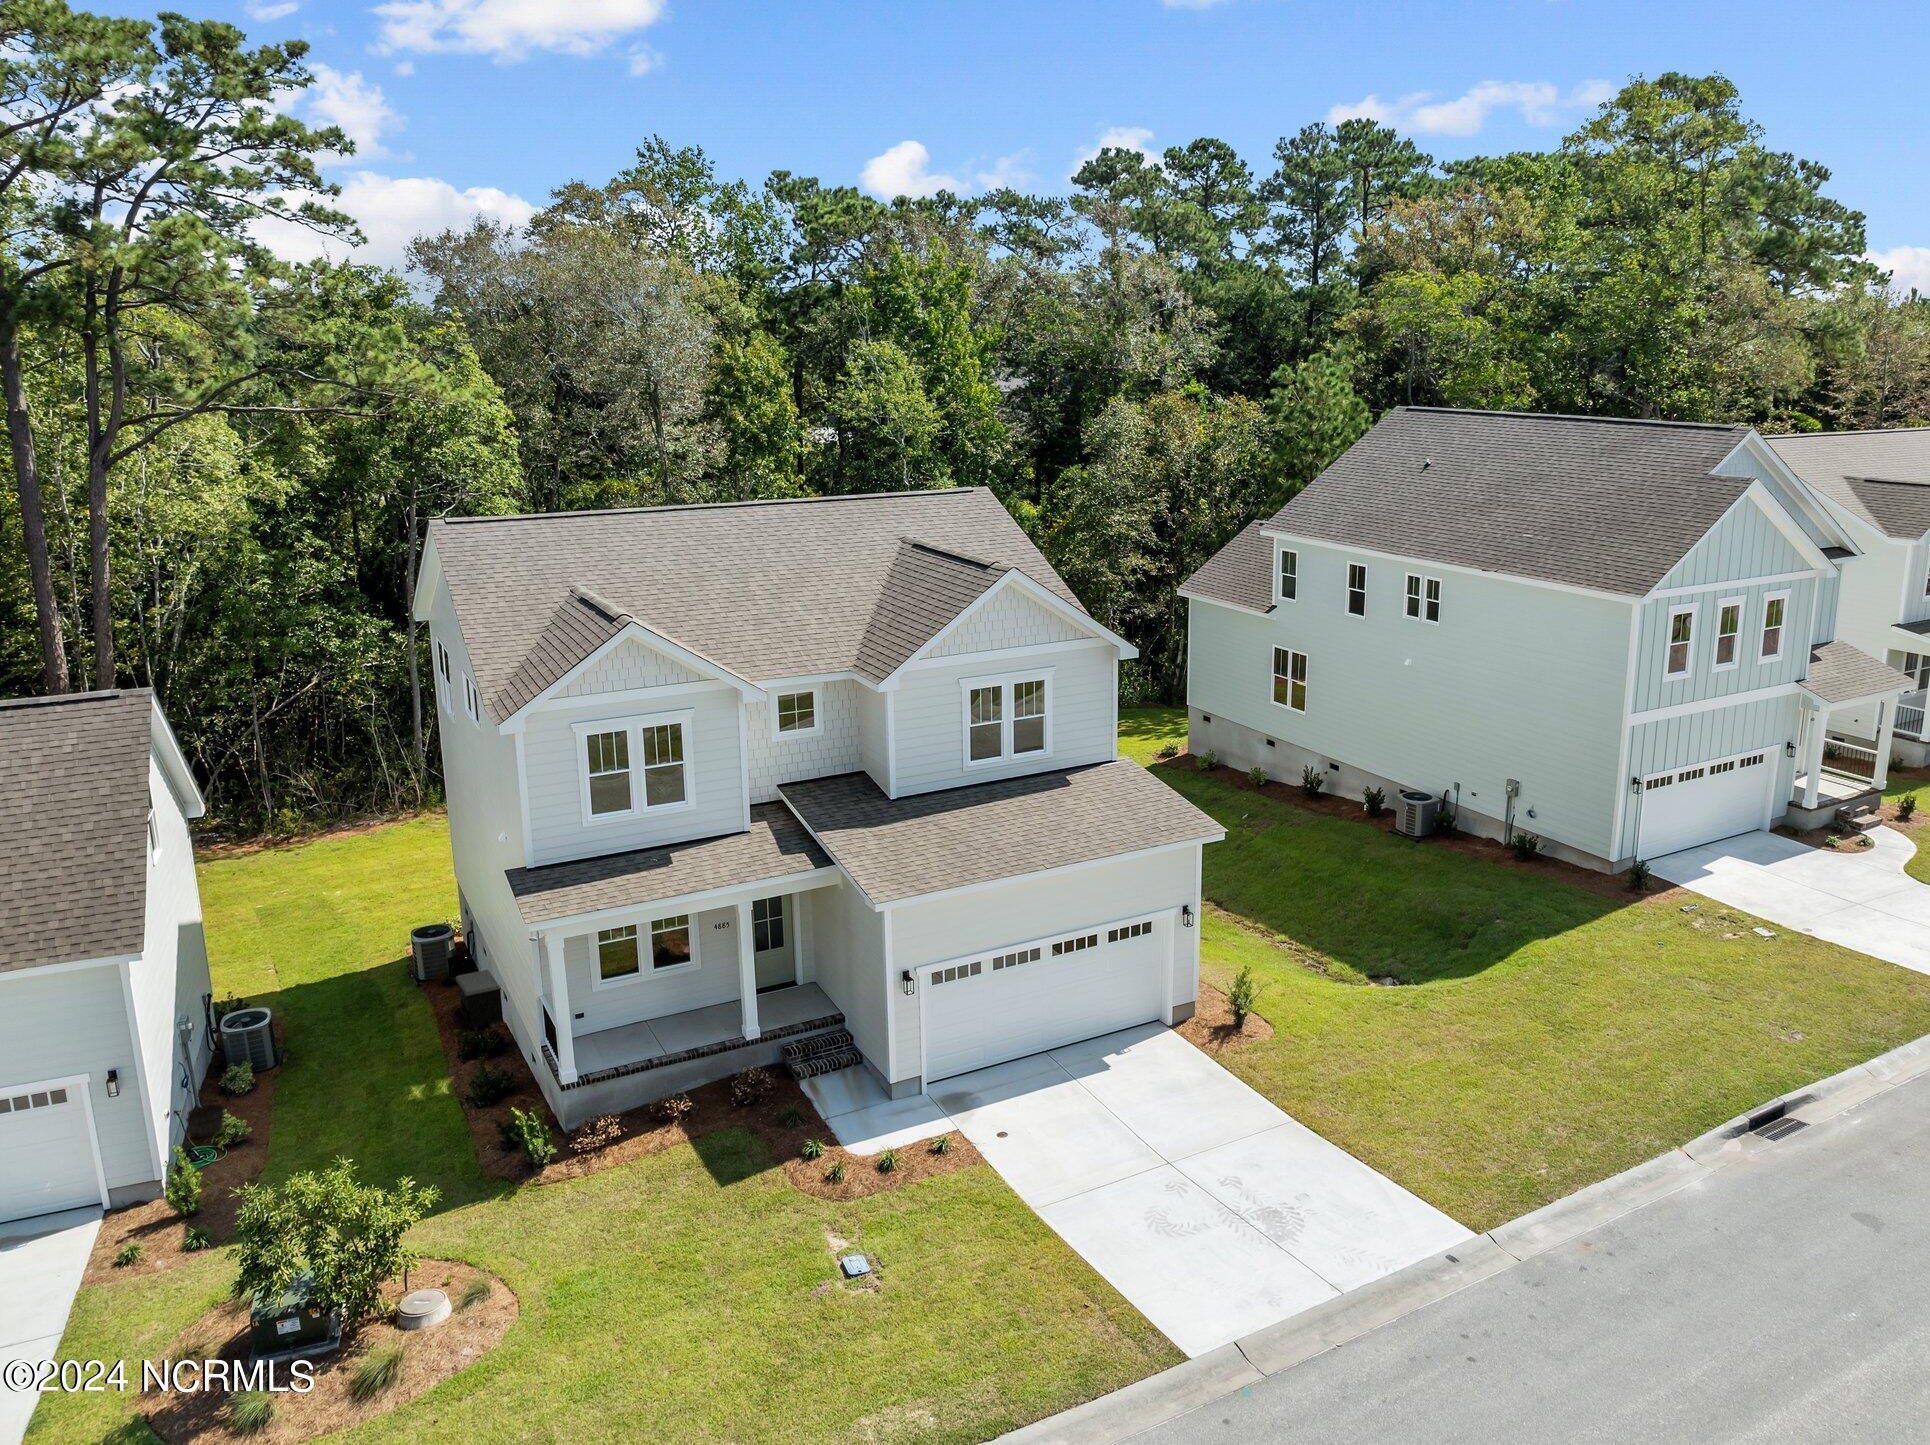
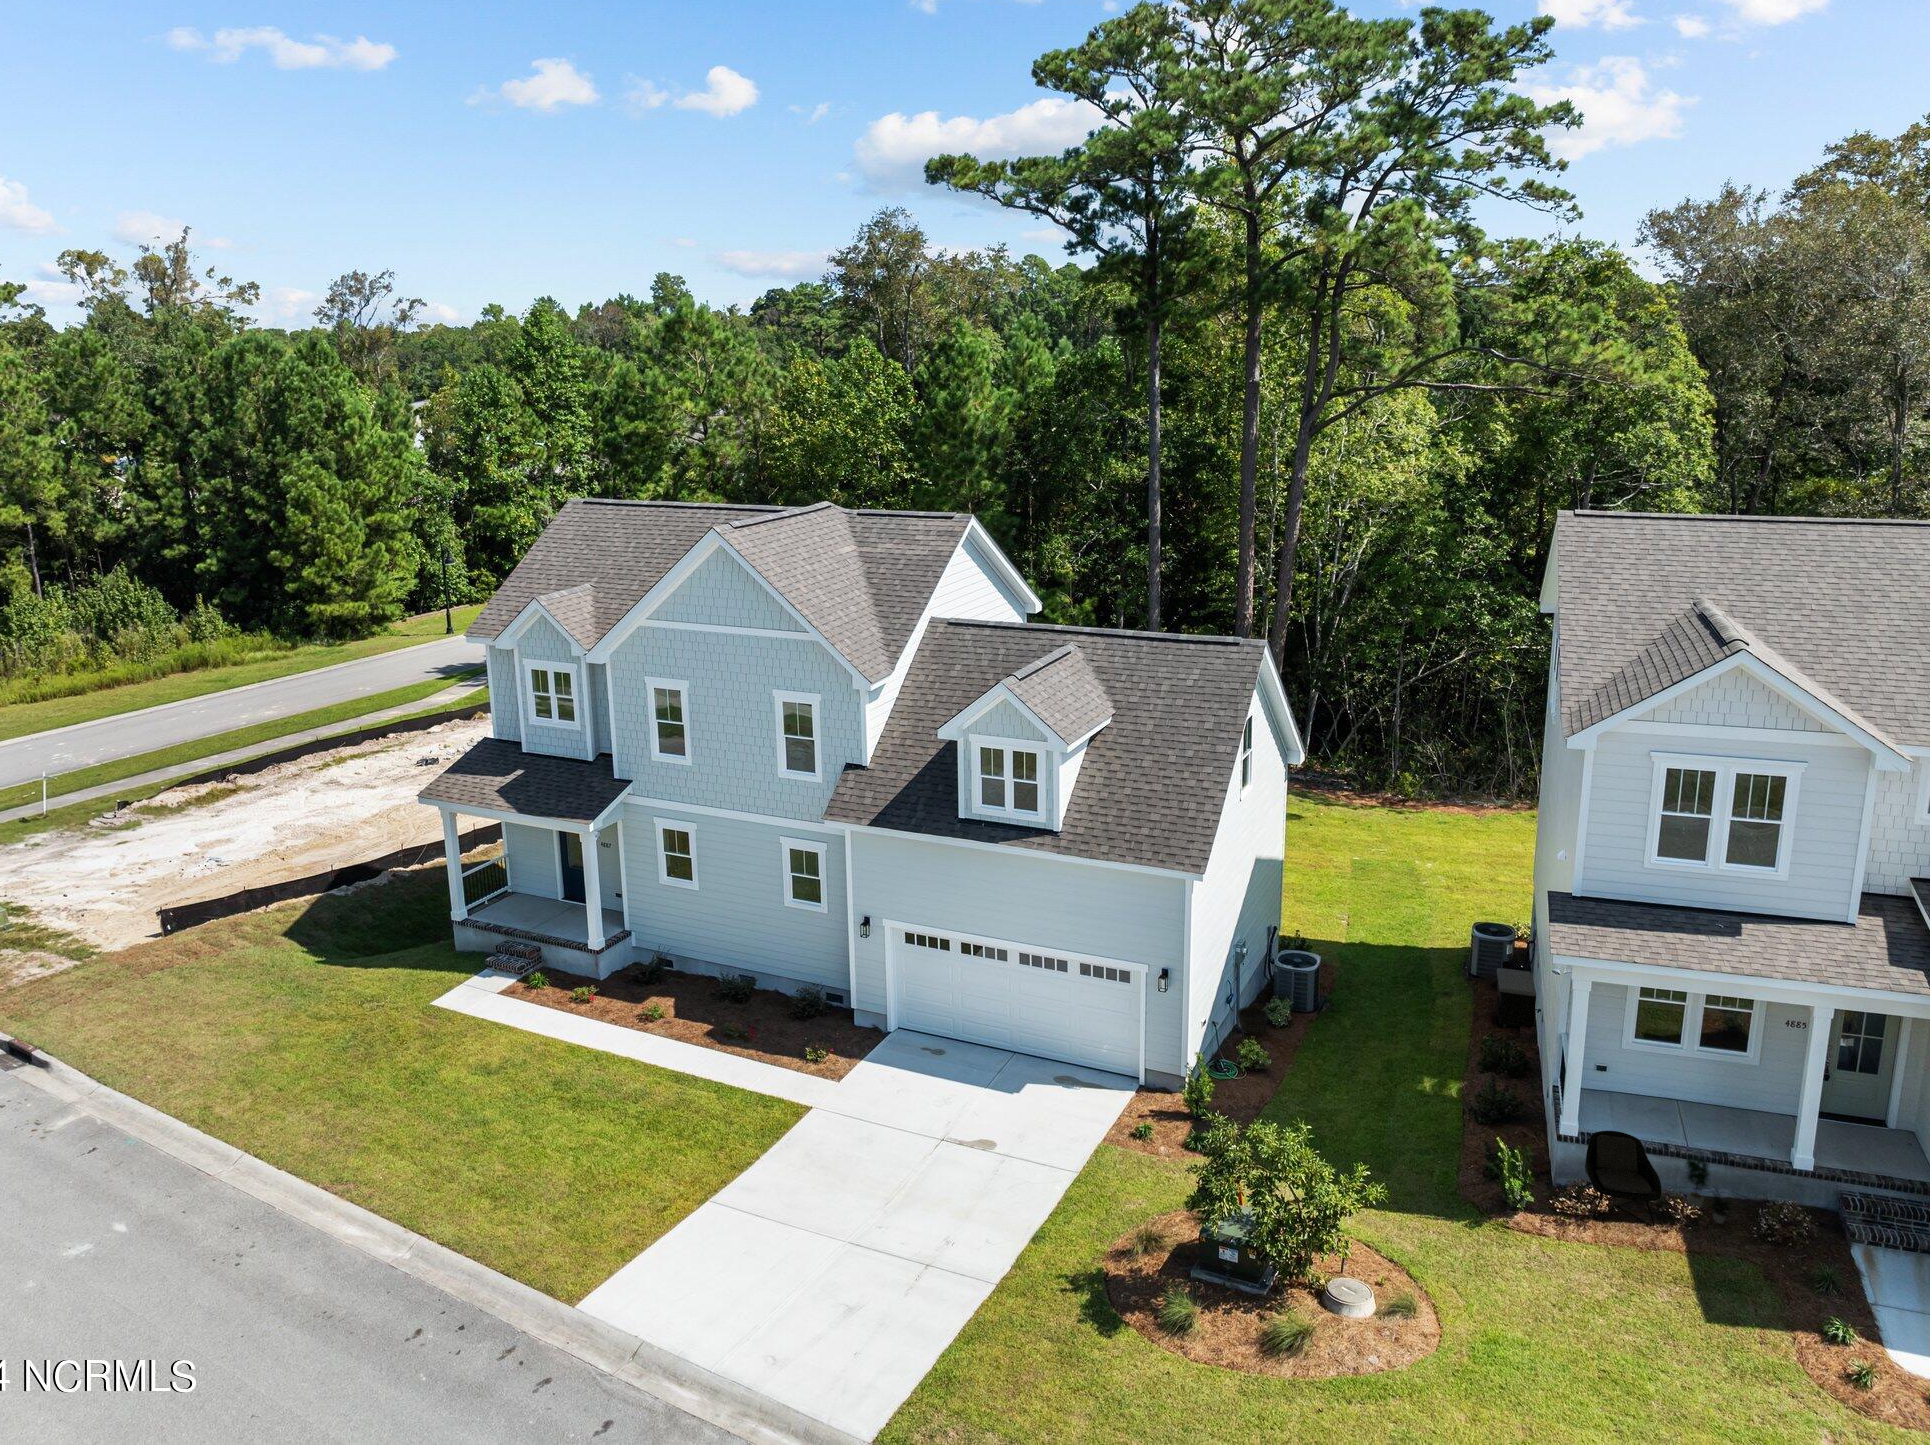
potted plant: none [666,1056,710,1107] -> present [1685,1156,1731,1224]
lounge chair: none [591,1062,657,1146] -> present [1582,1131,1662,1227]

